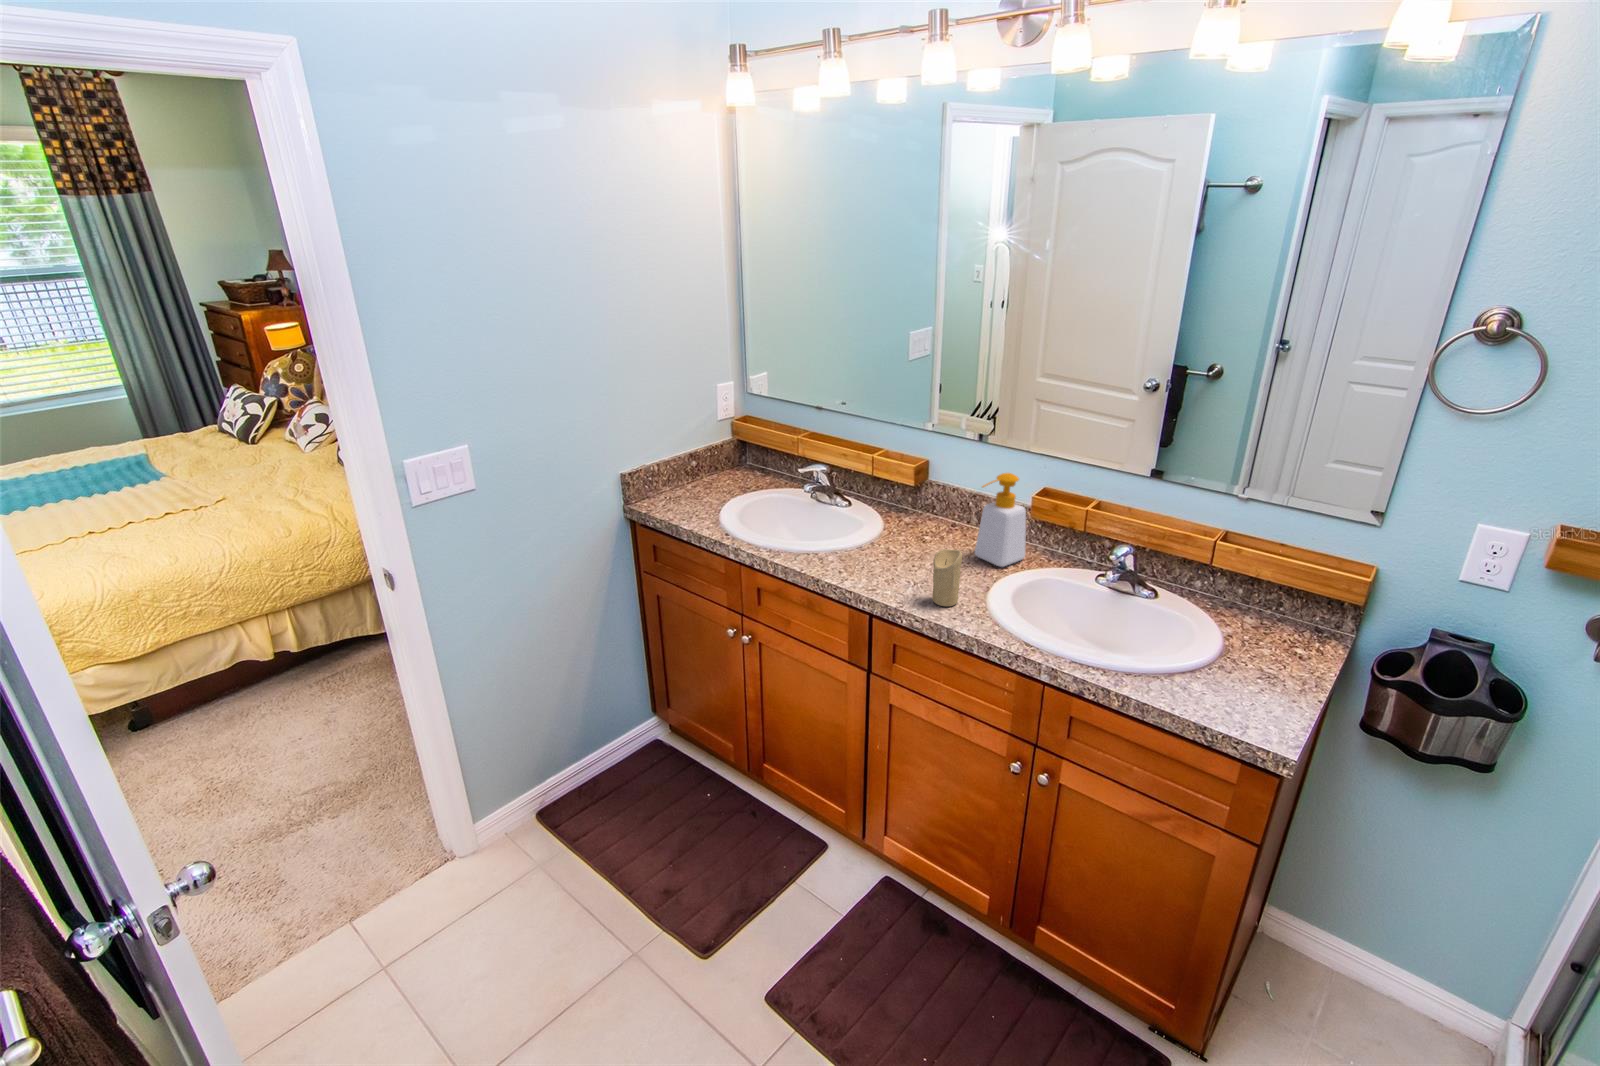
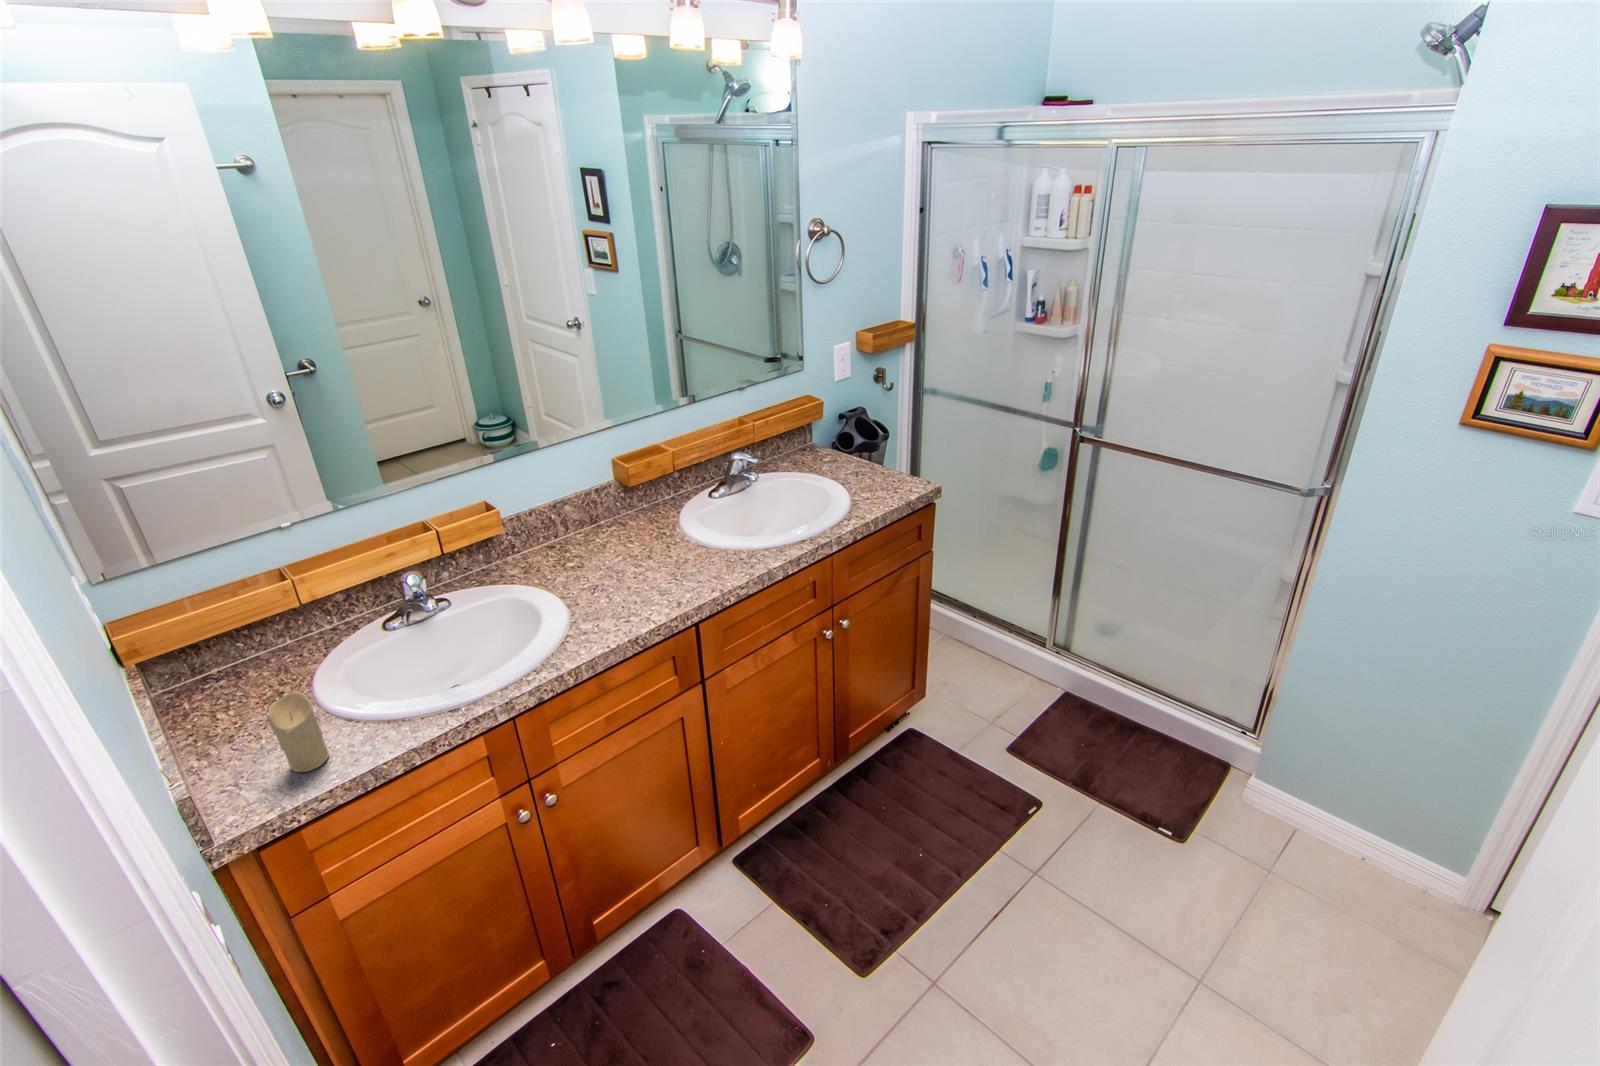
soap bottle: present [975,473,1026,567] -> none [190,587,278,712]

